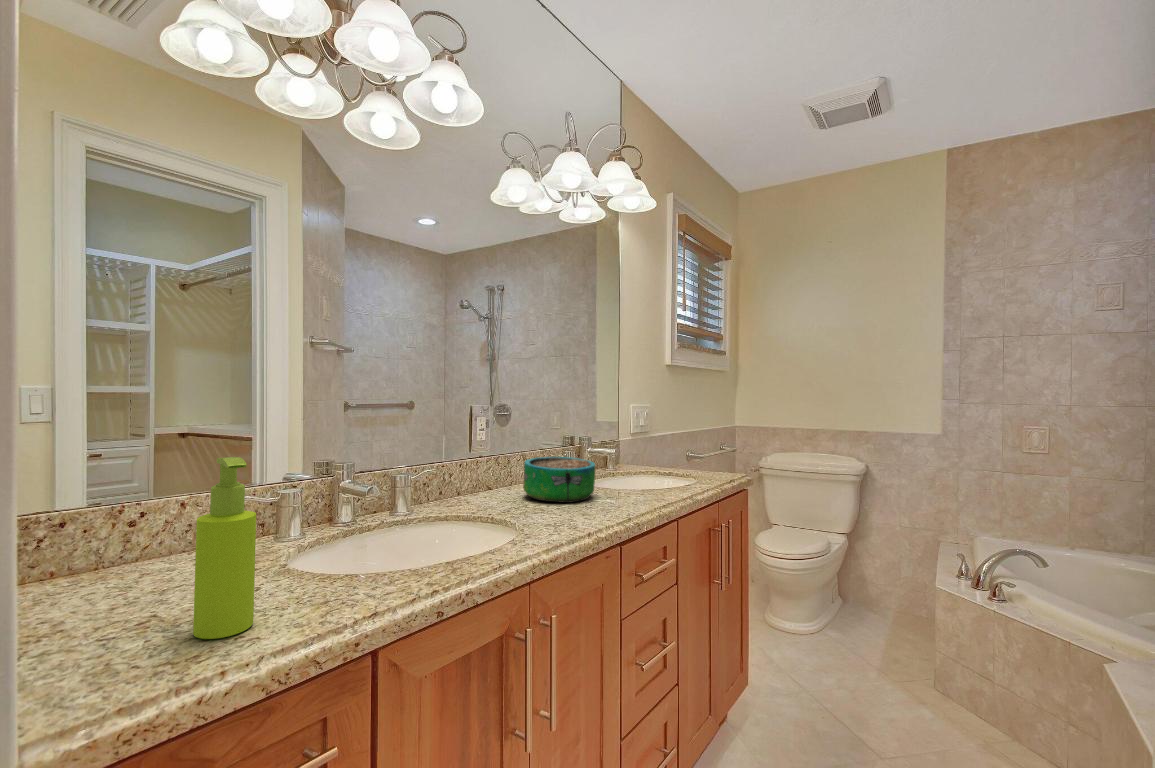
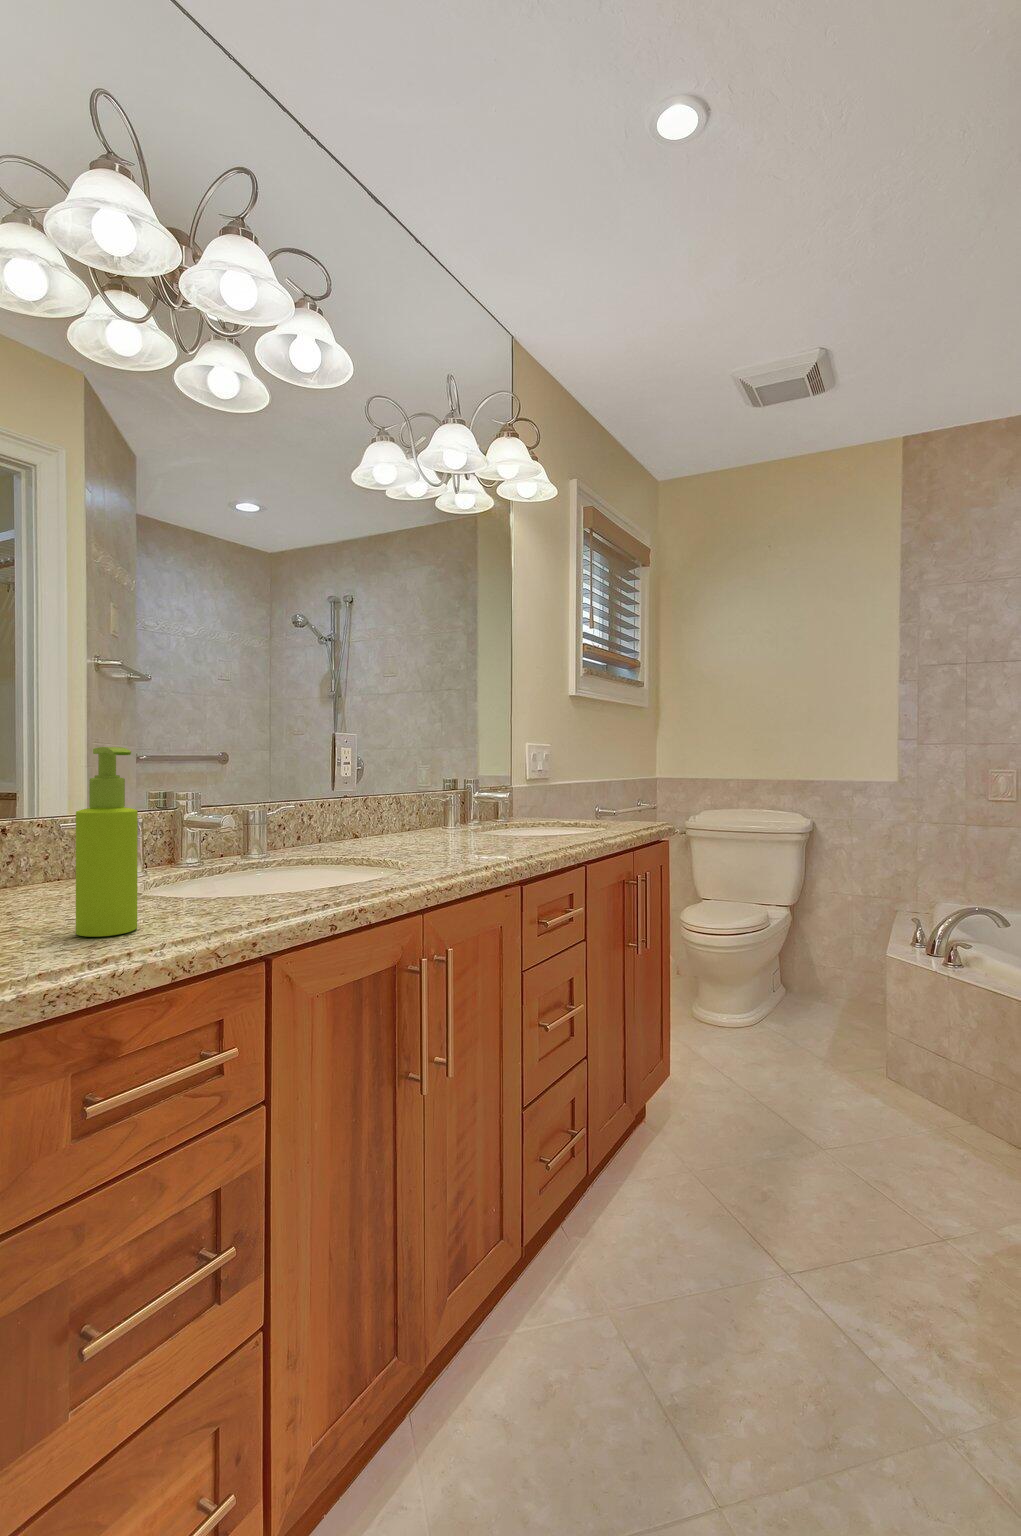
decorative bowl: present [523,457,595,503] -> none [402,798,488,848]

